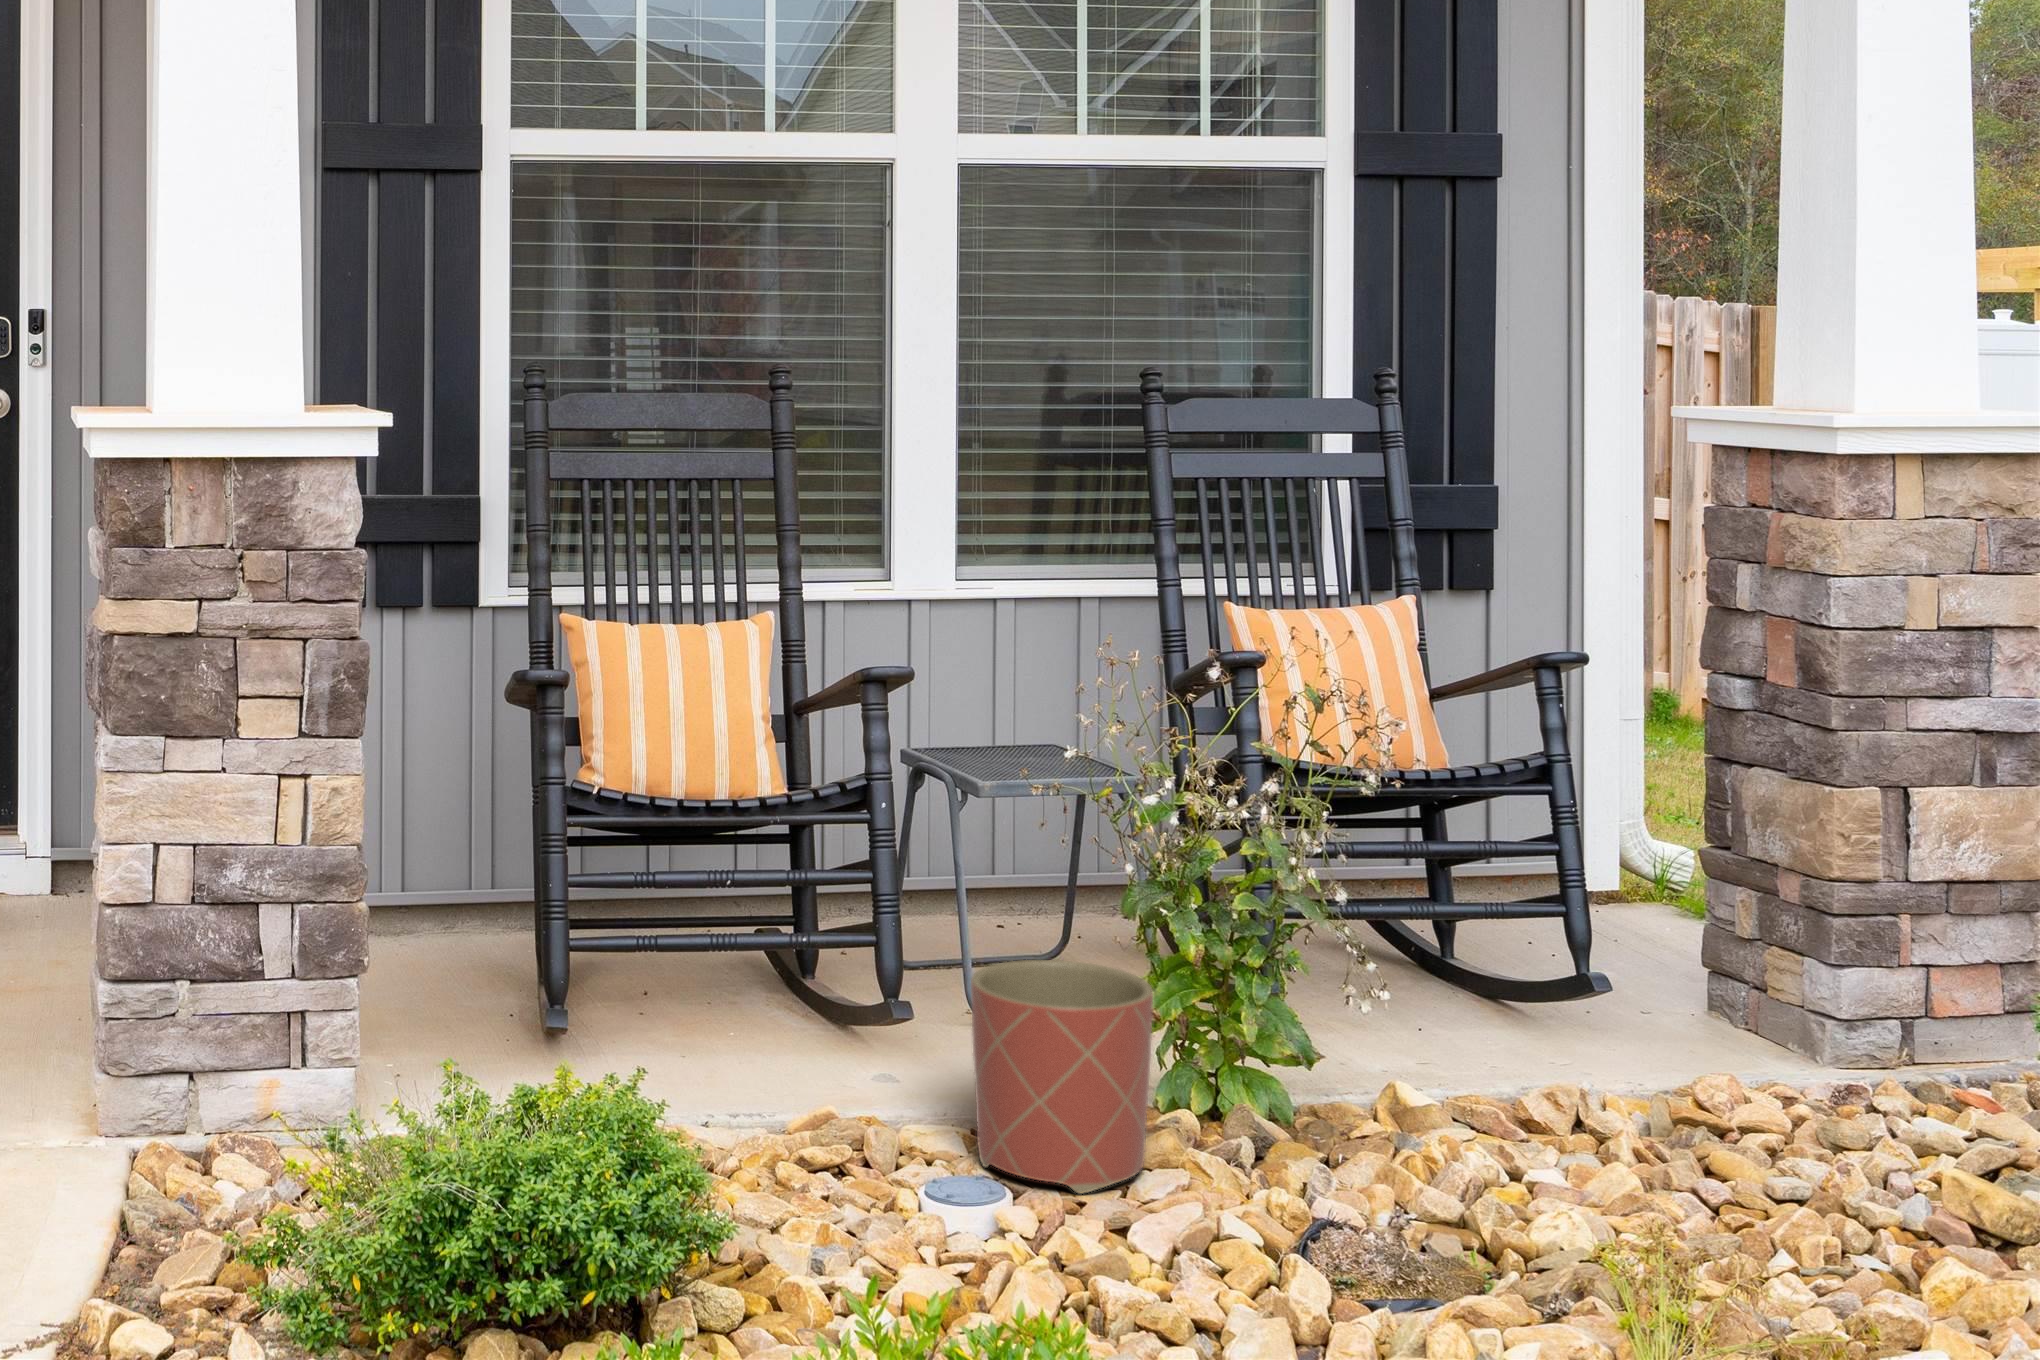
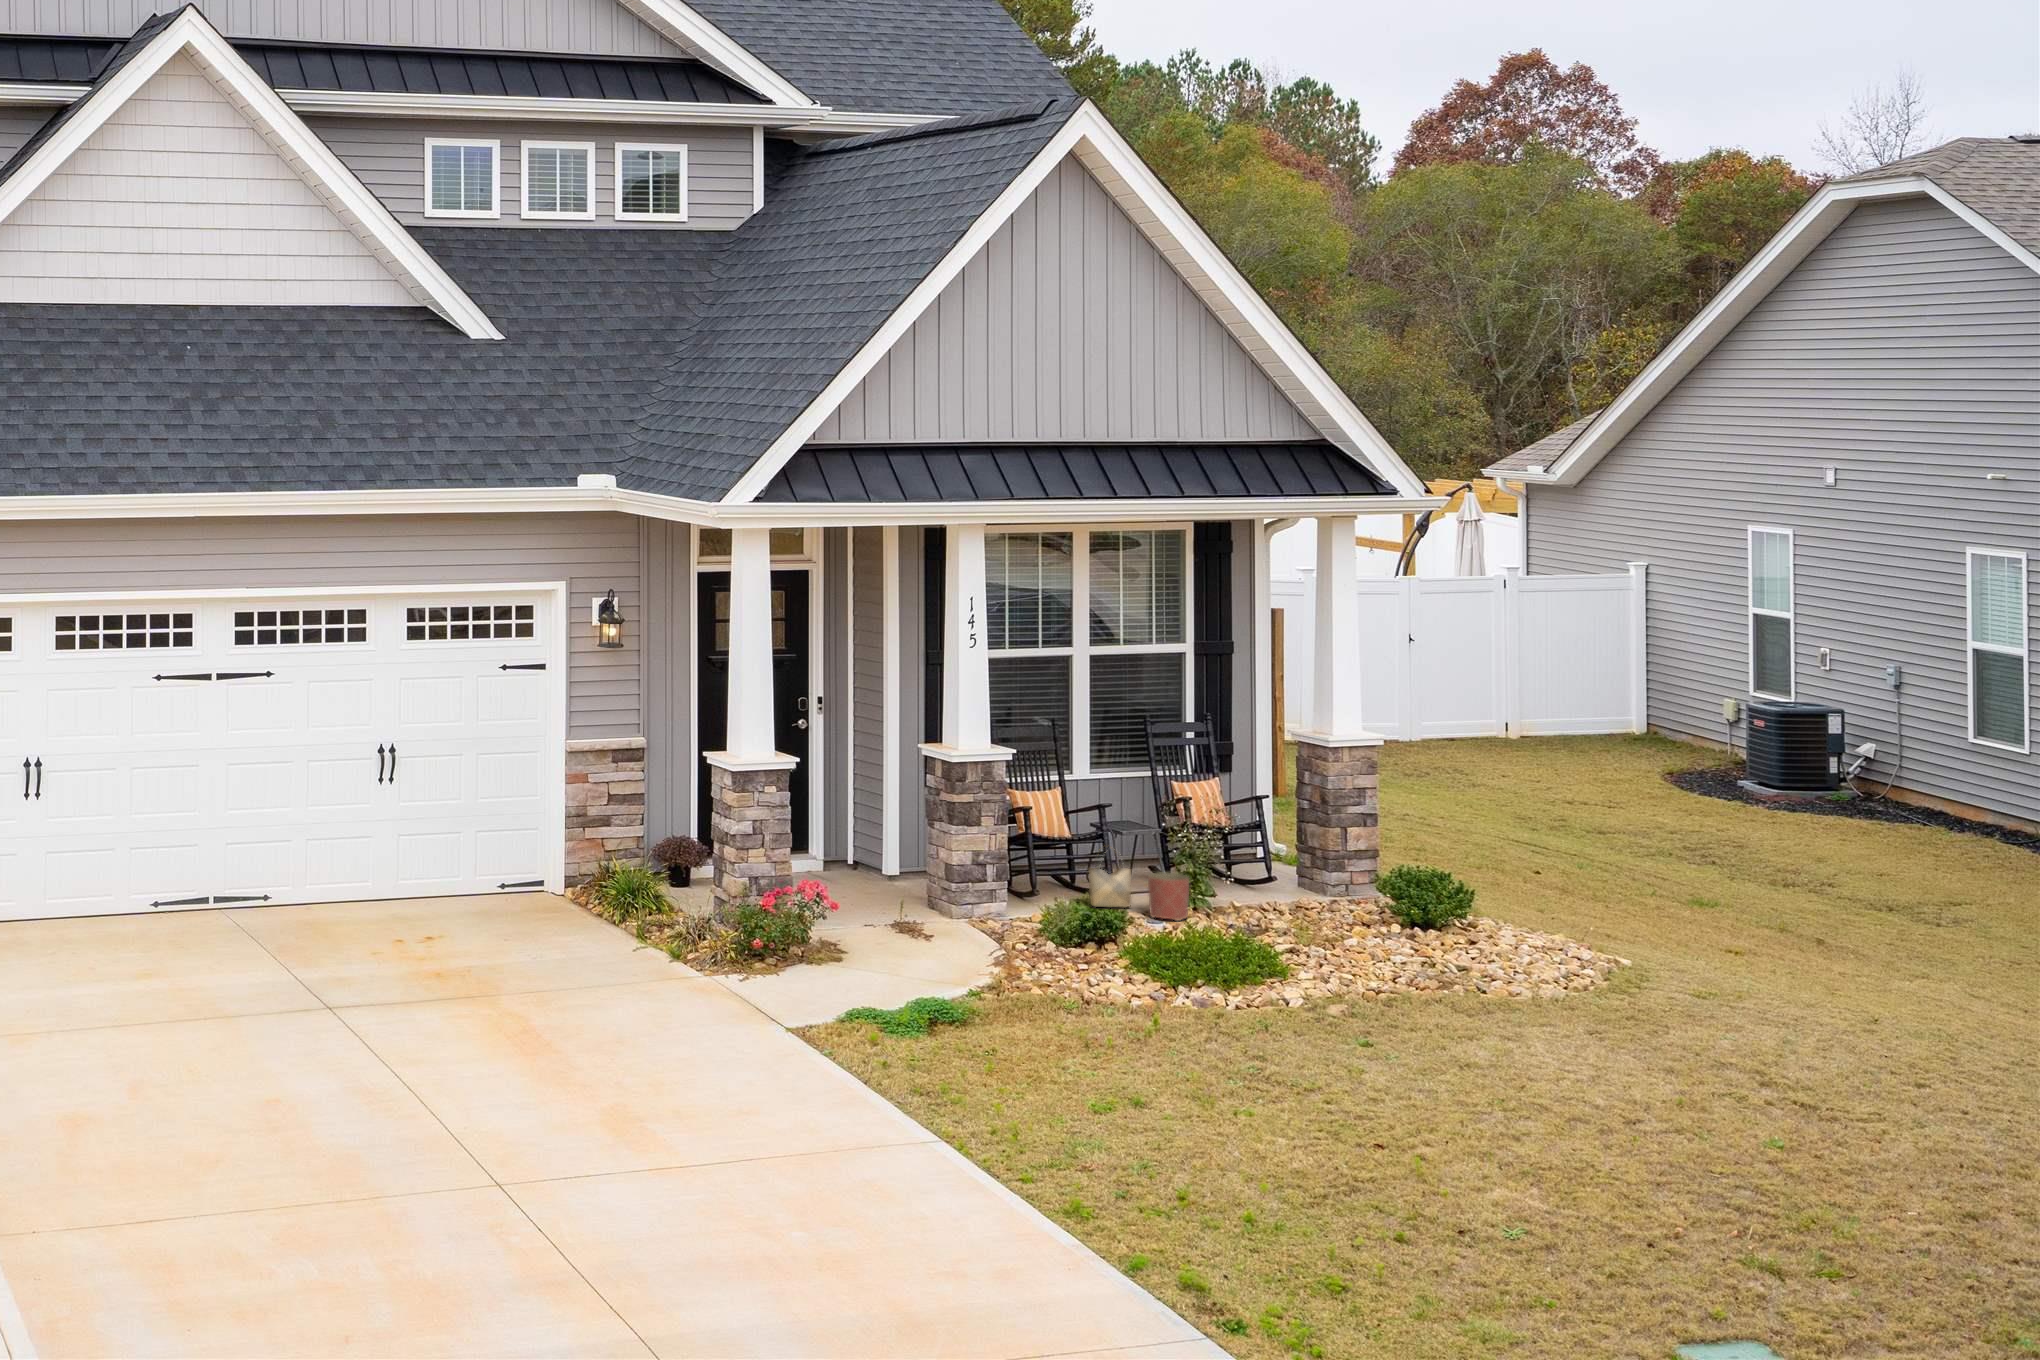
woven basket: none [769,831,952,1091] -> present [1089,846,1131,908]

